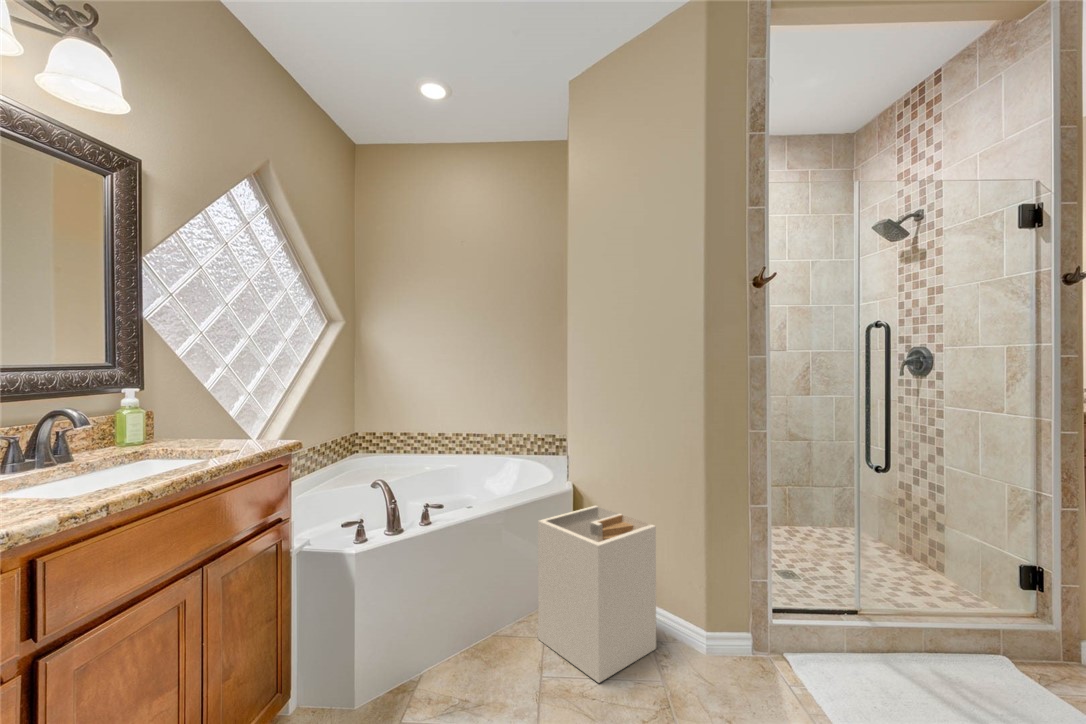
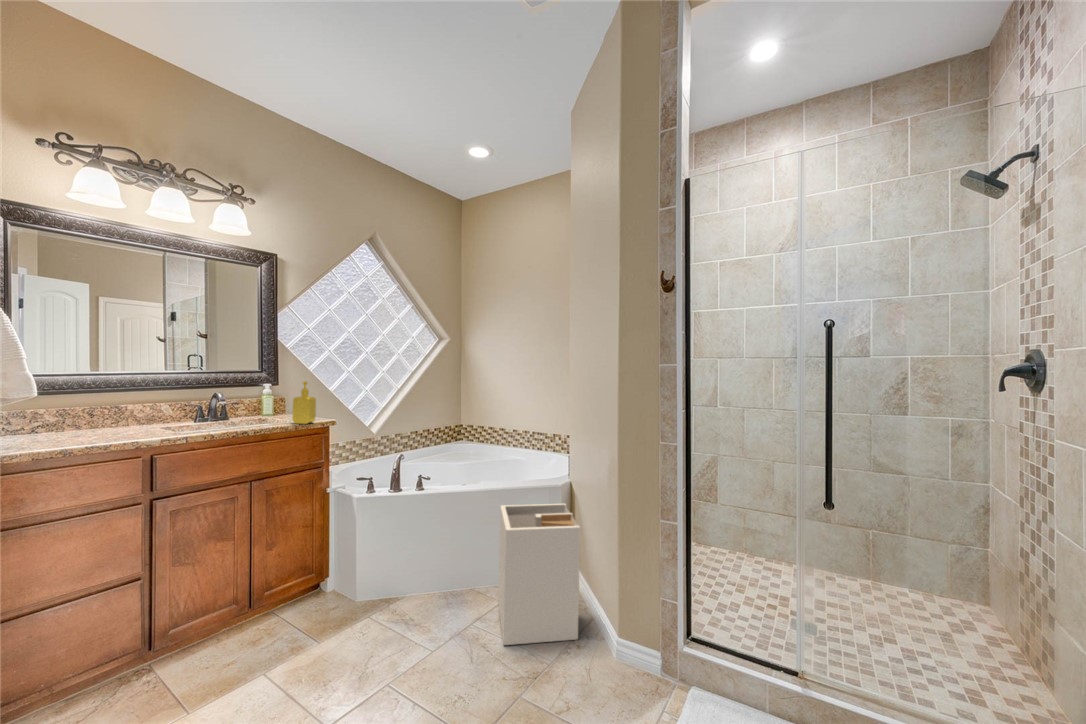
soap dispenser: none [230,379,266,449] -> present [292,381,316,424]

